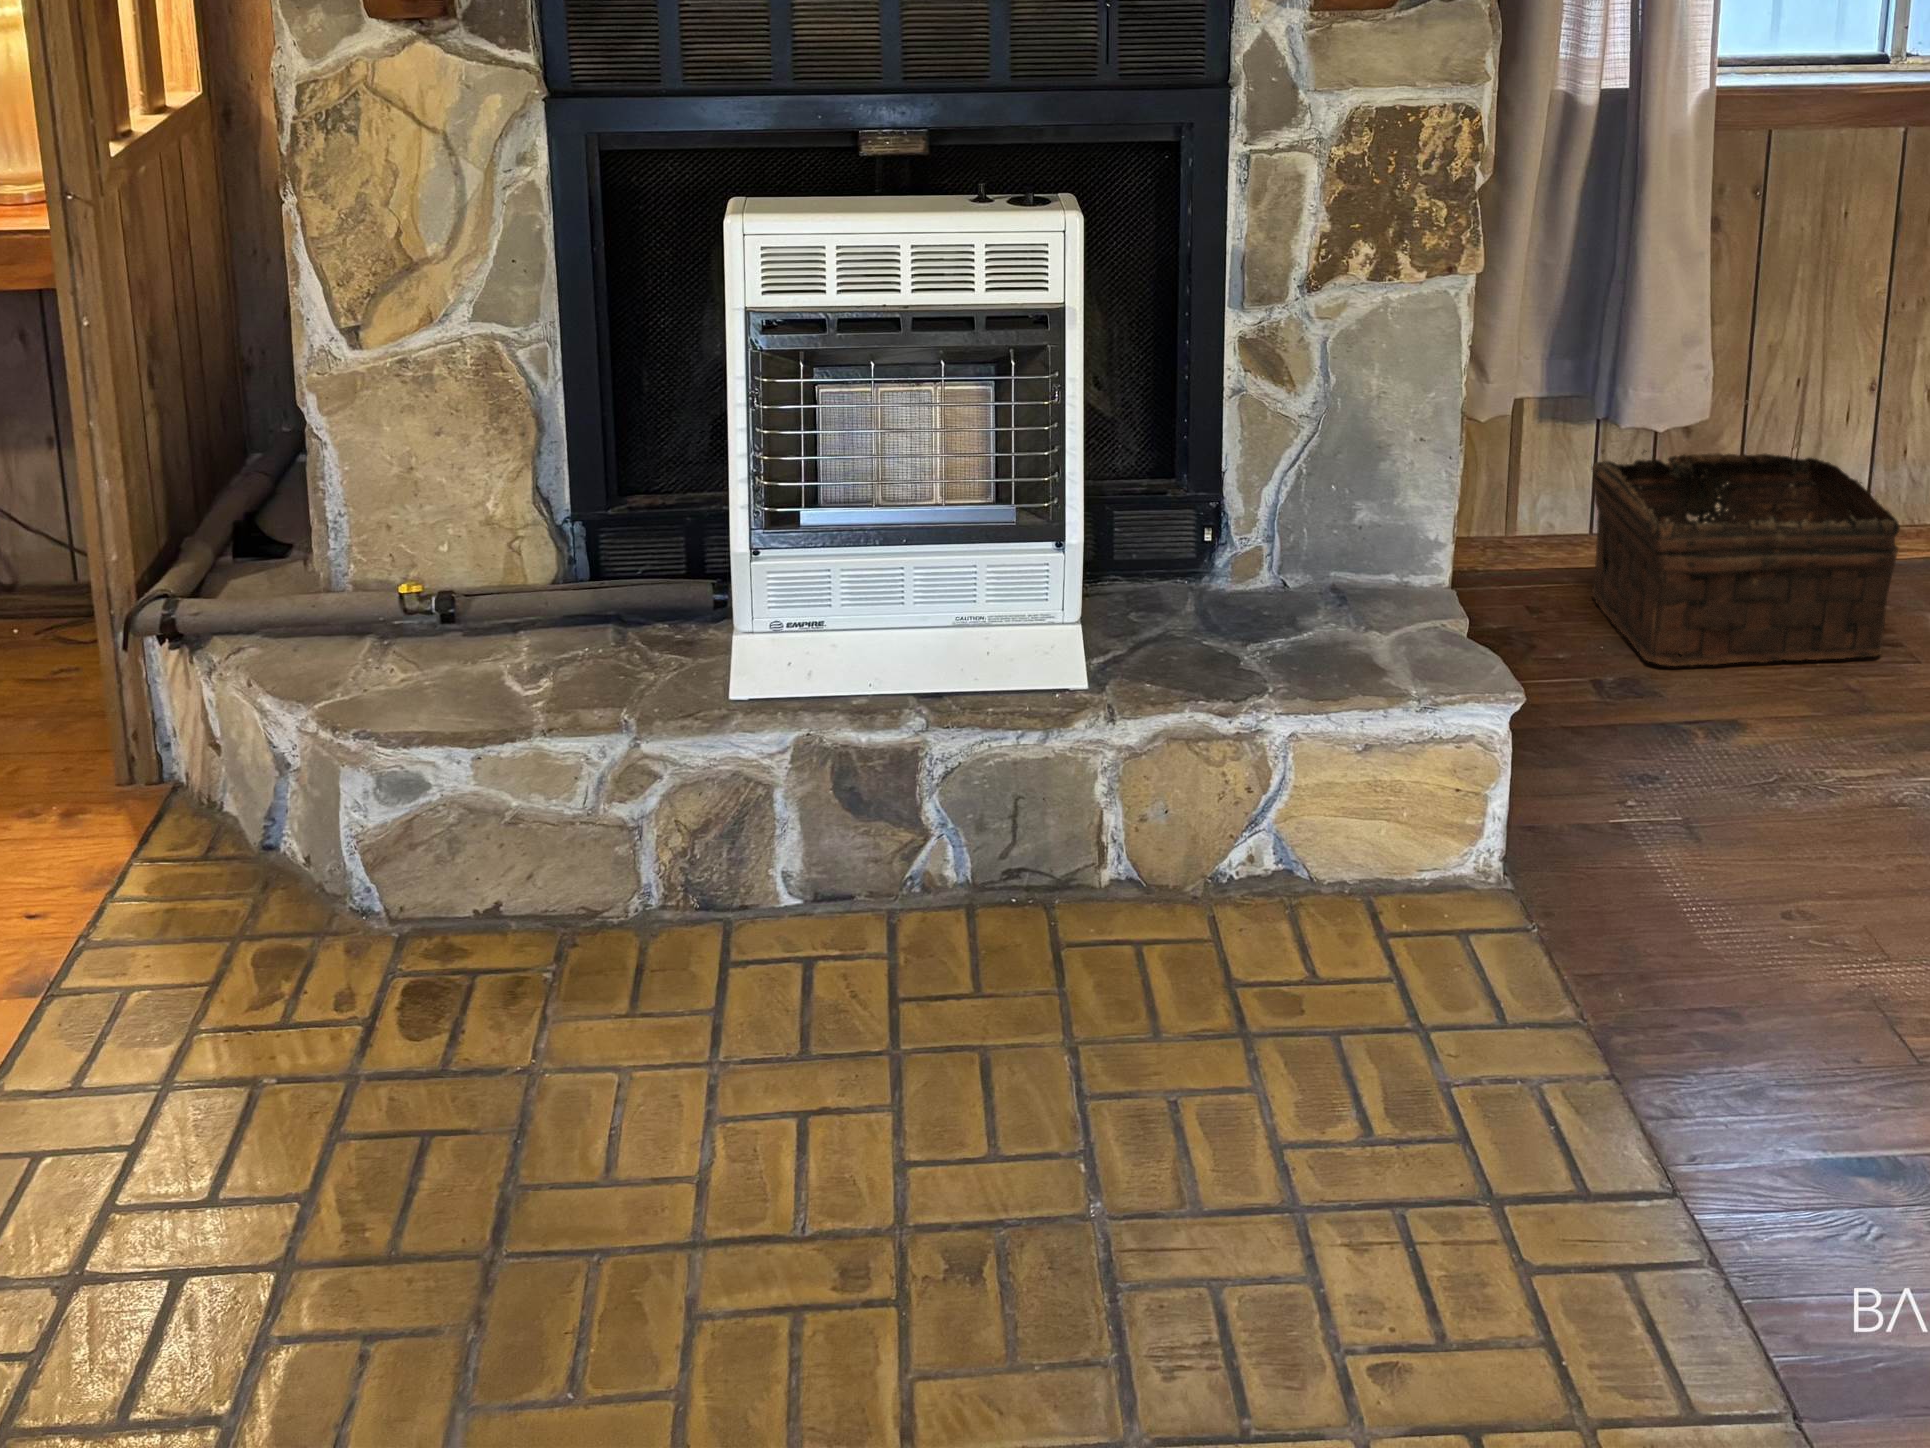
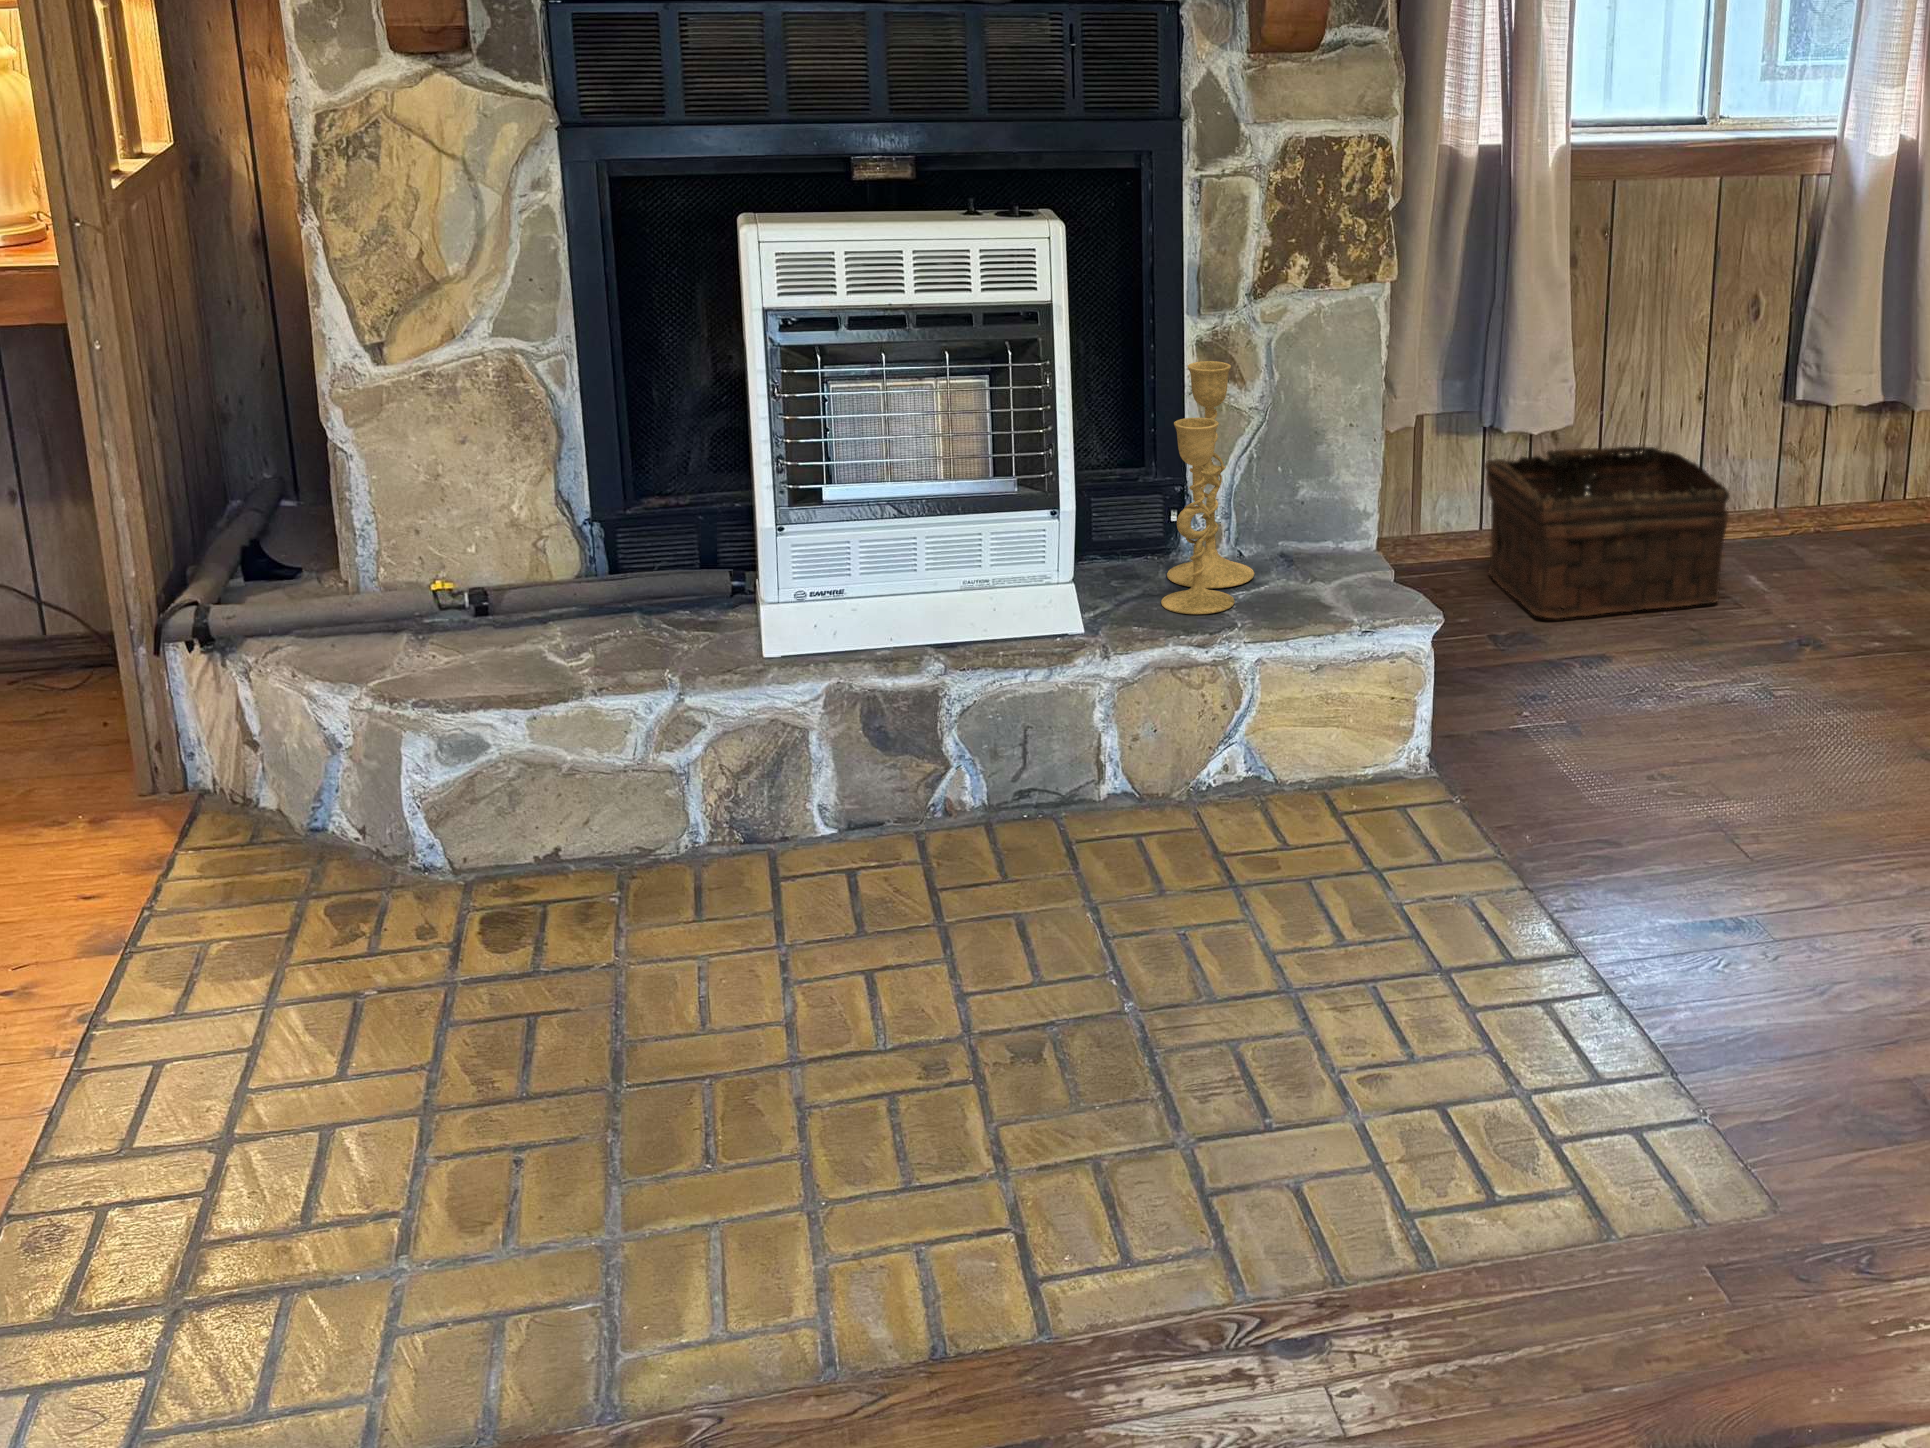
candlestick: none [1183,369,1298,675] -> present [1161,361,1254,614]

